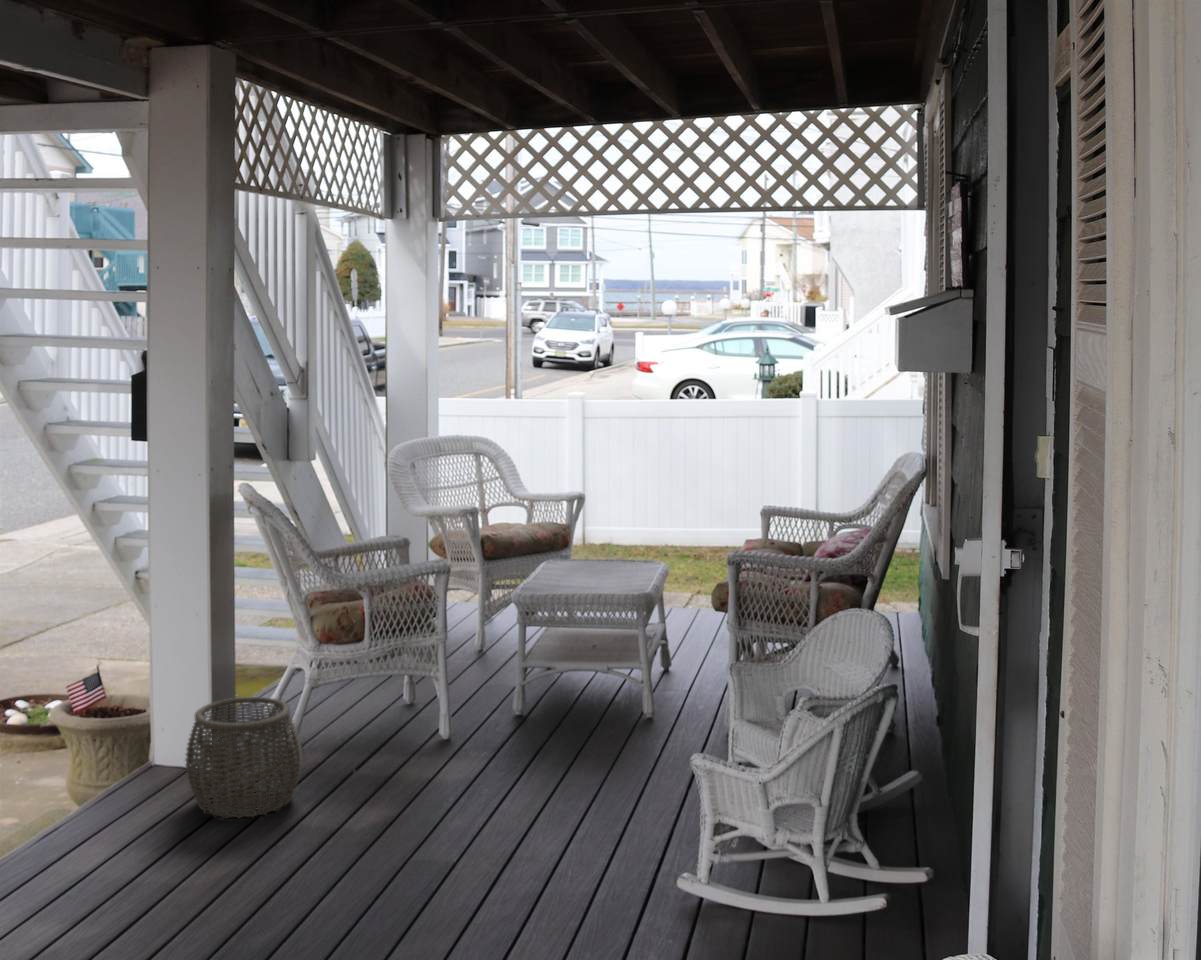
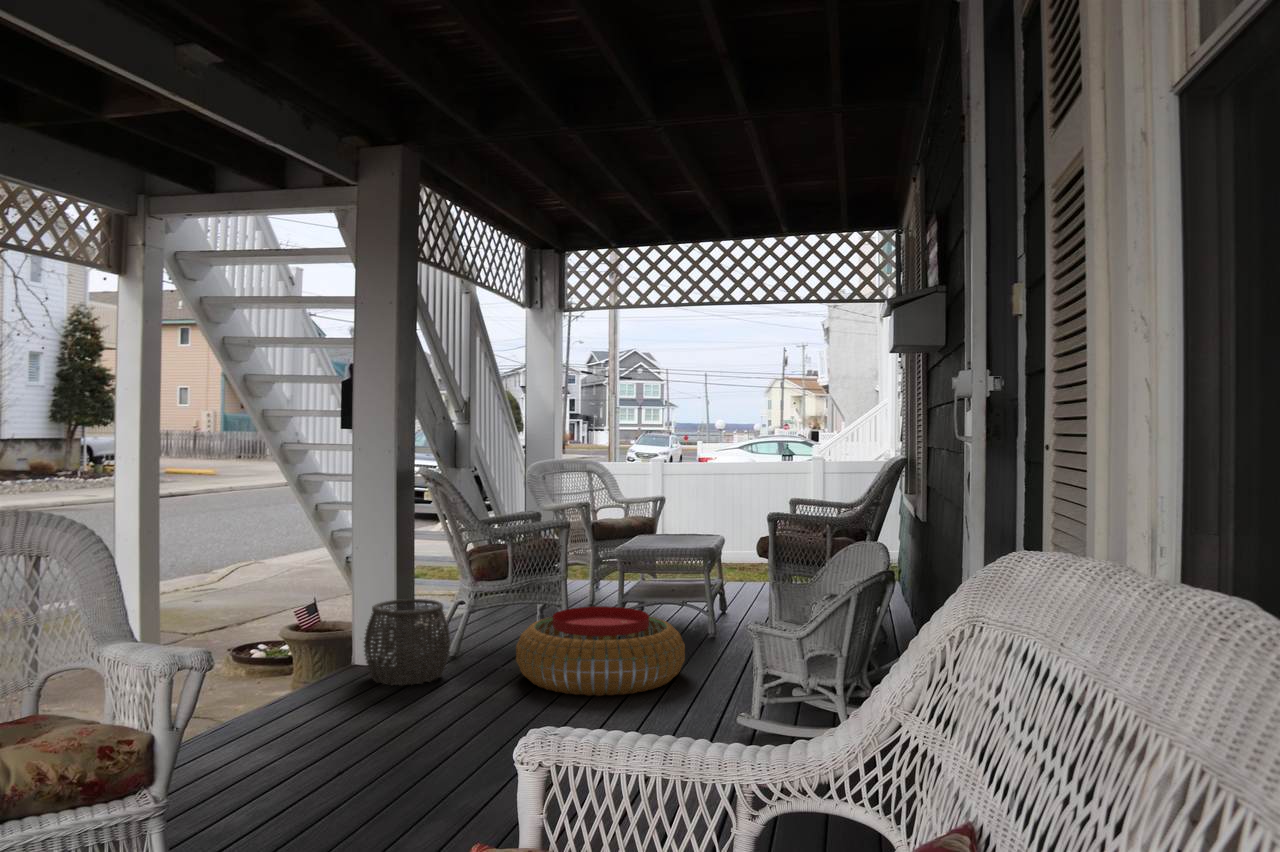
pouf: none [389,699,612,832] -> present [516,606,685,696]

